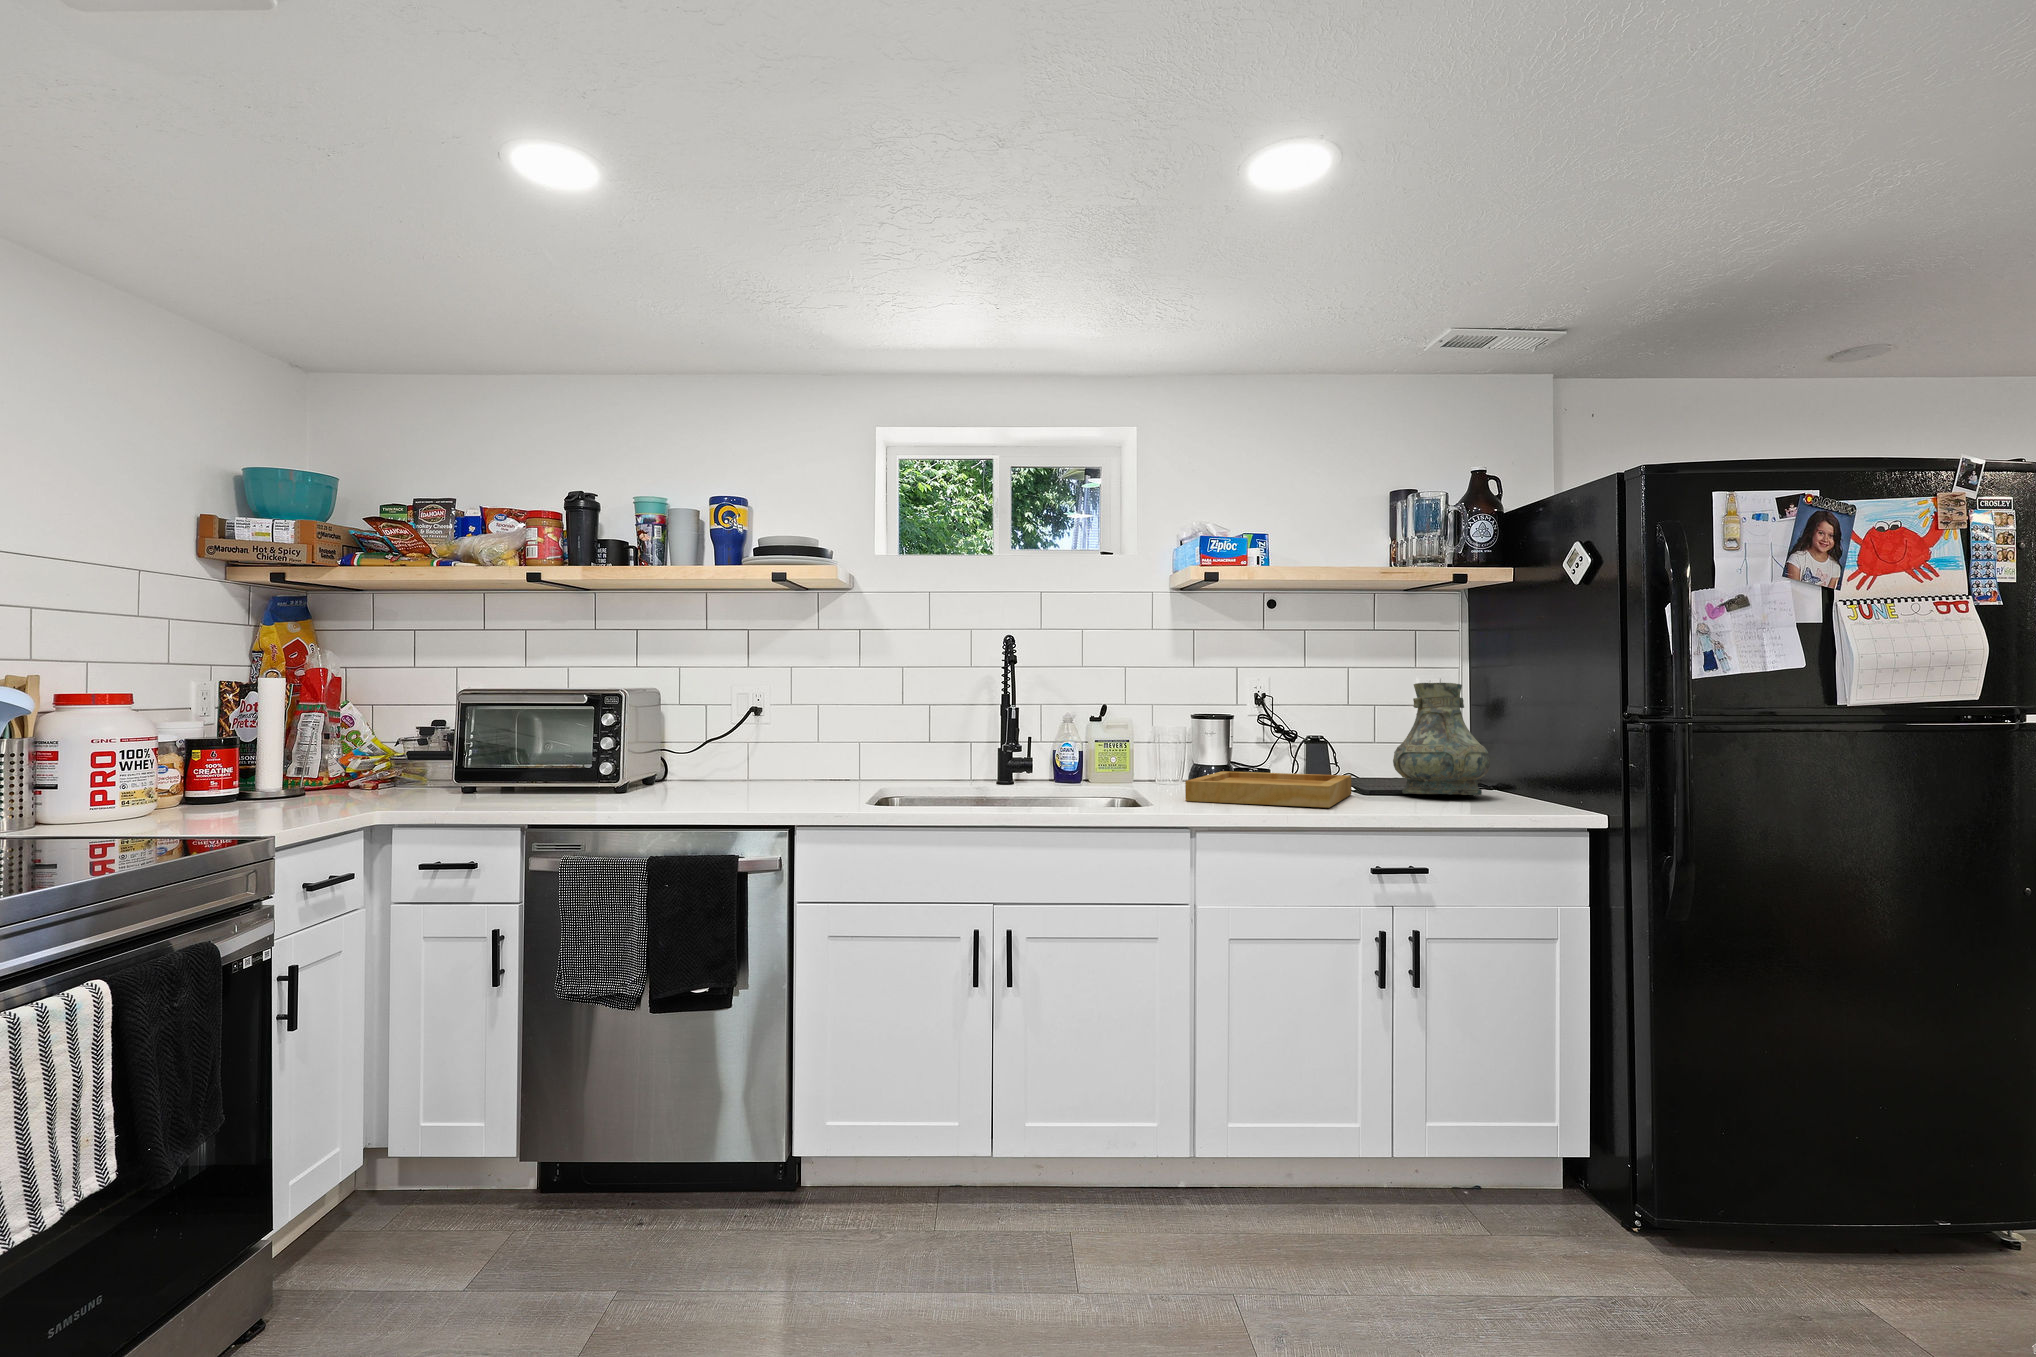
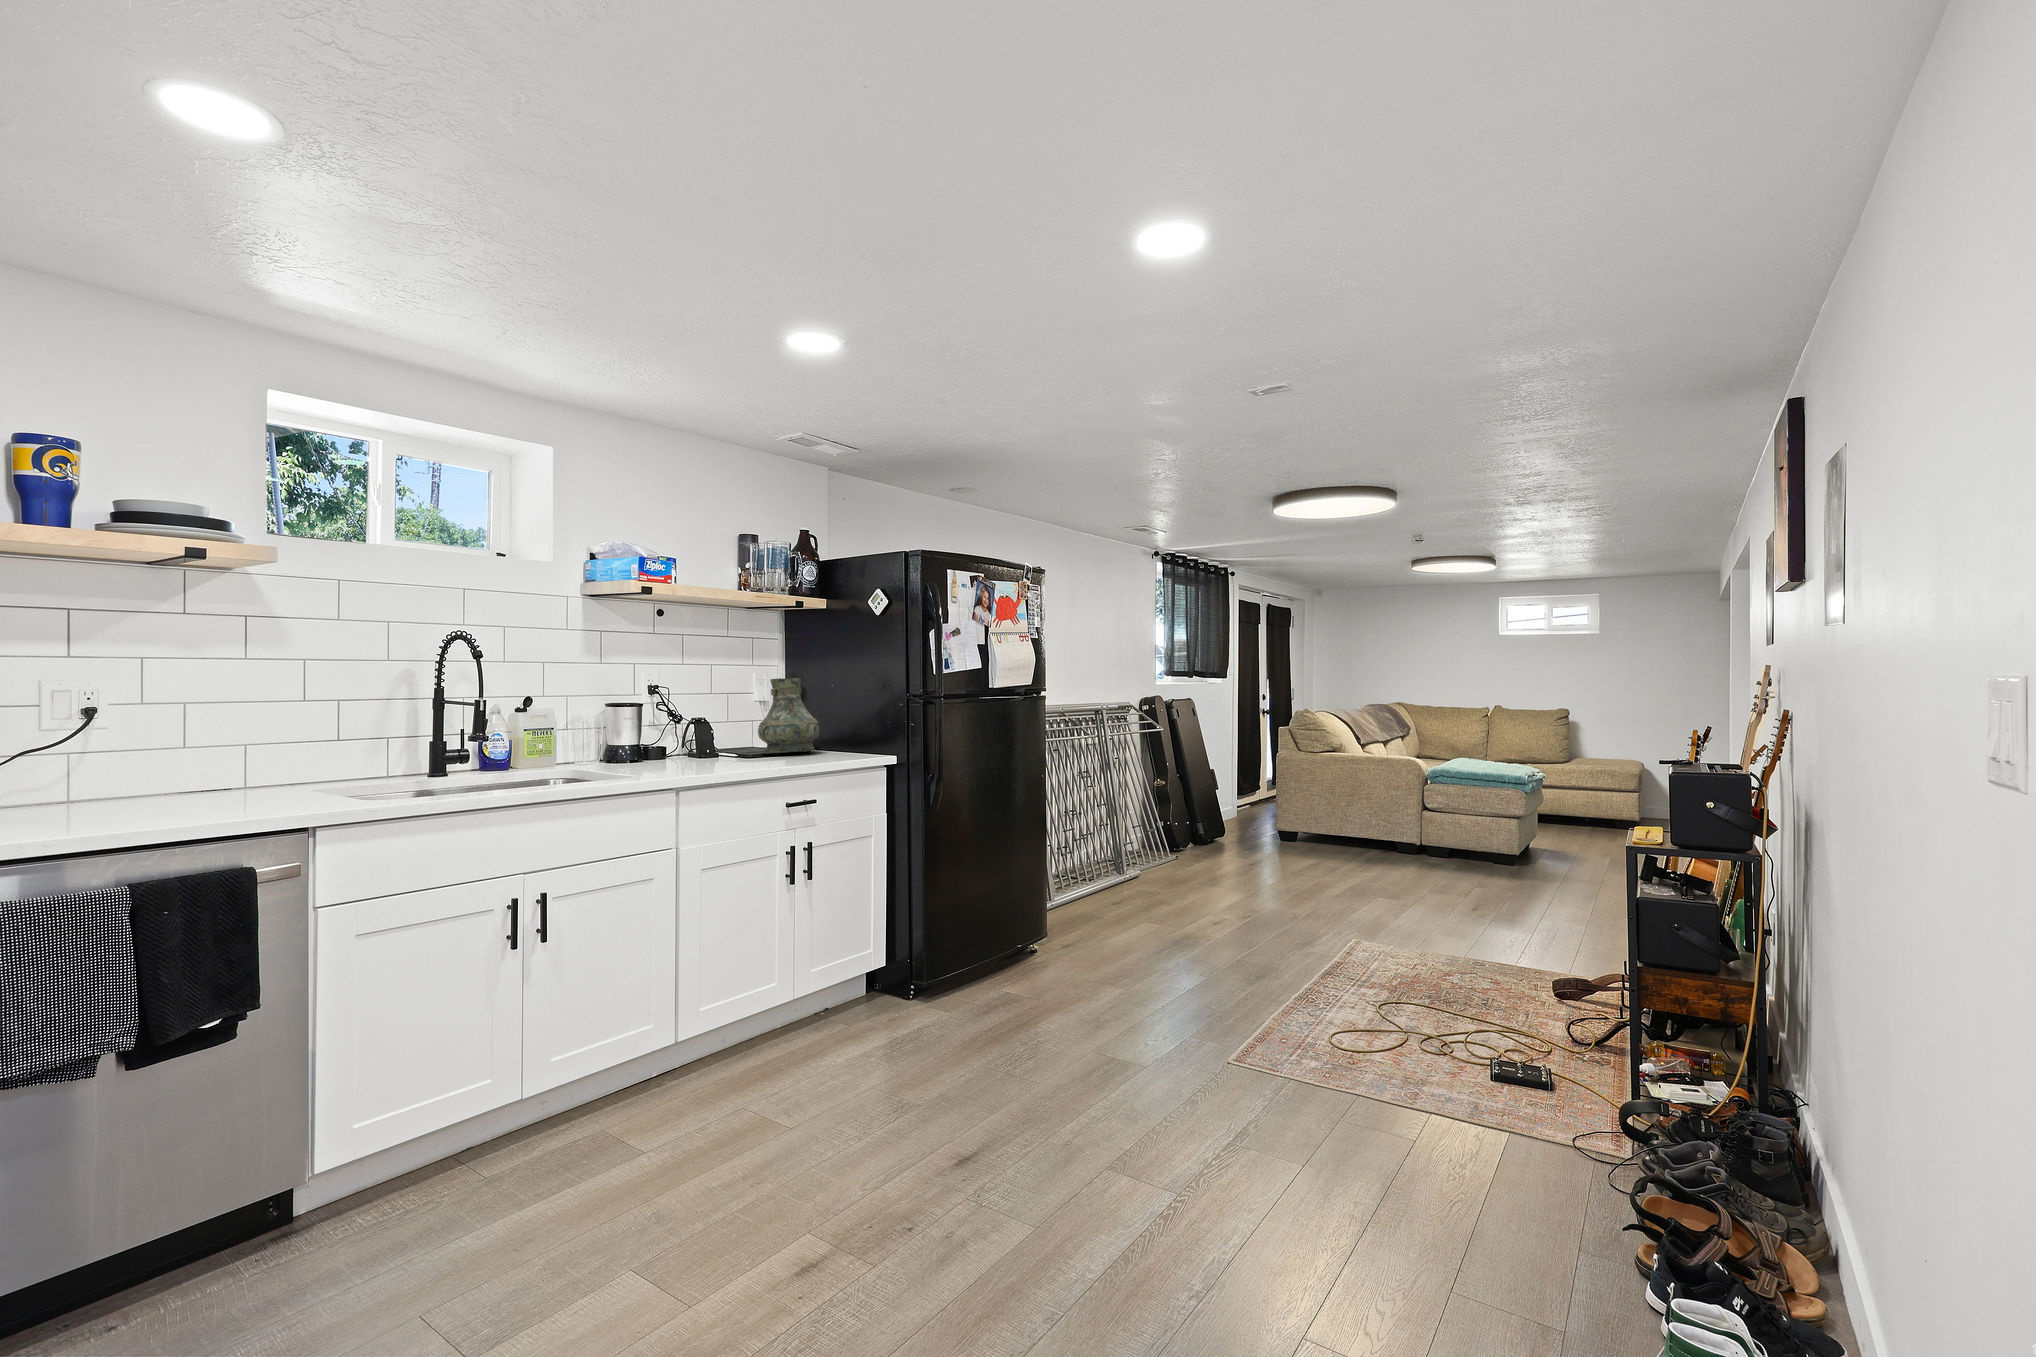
tray: present [1185,771,1351,808] -> none [622,744,732,772]

